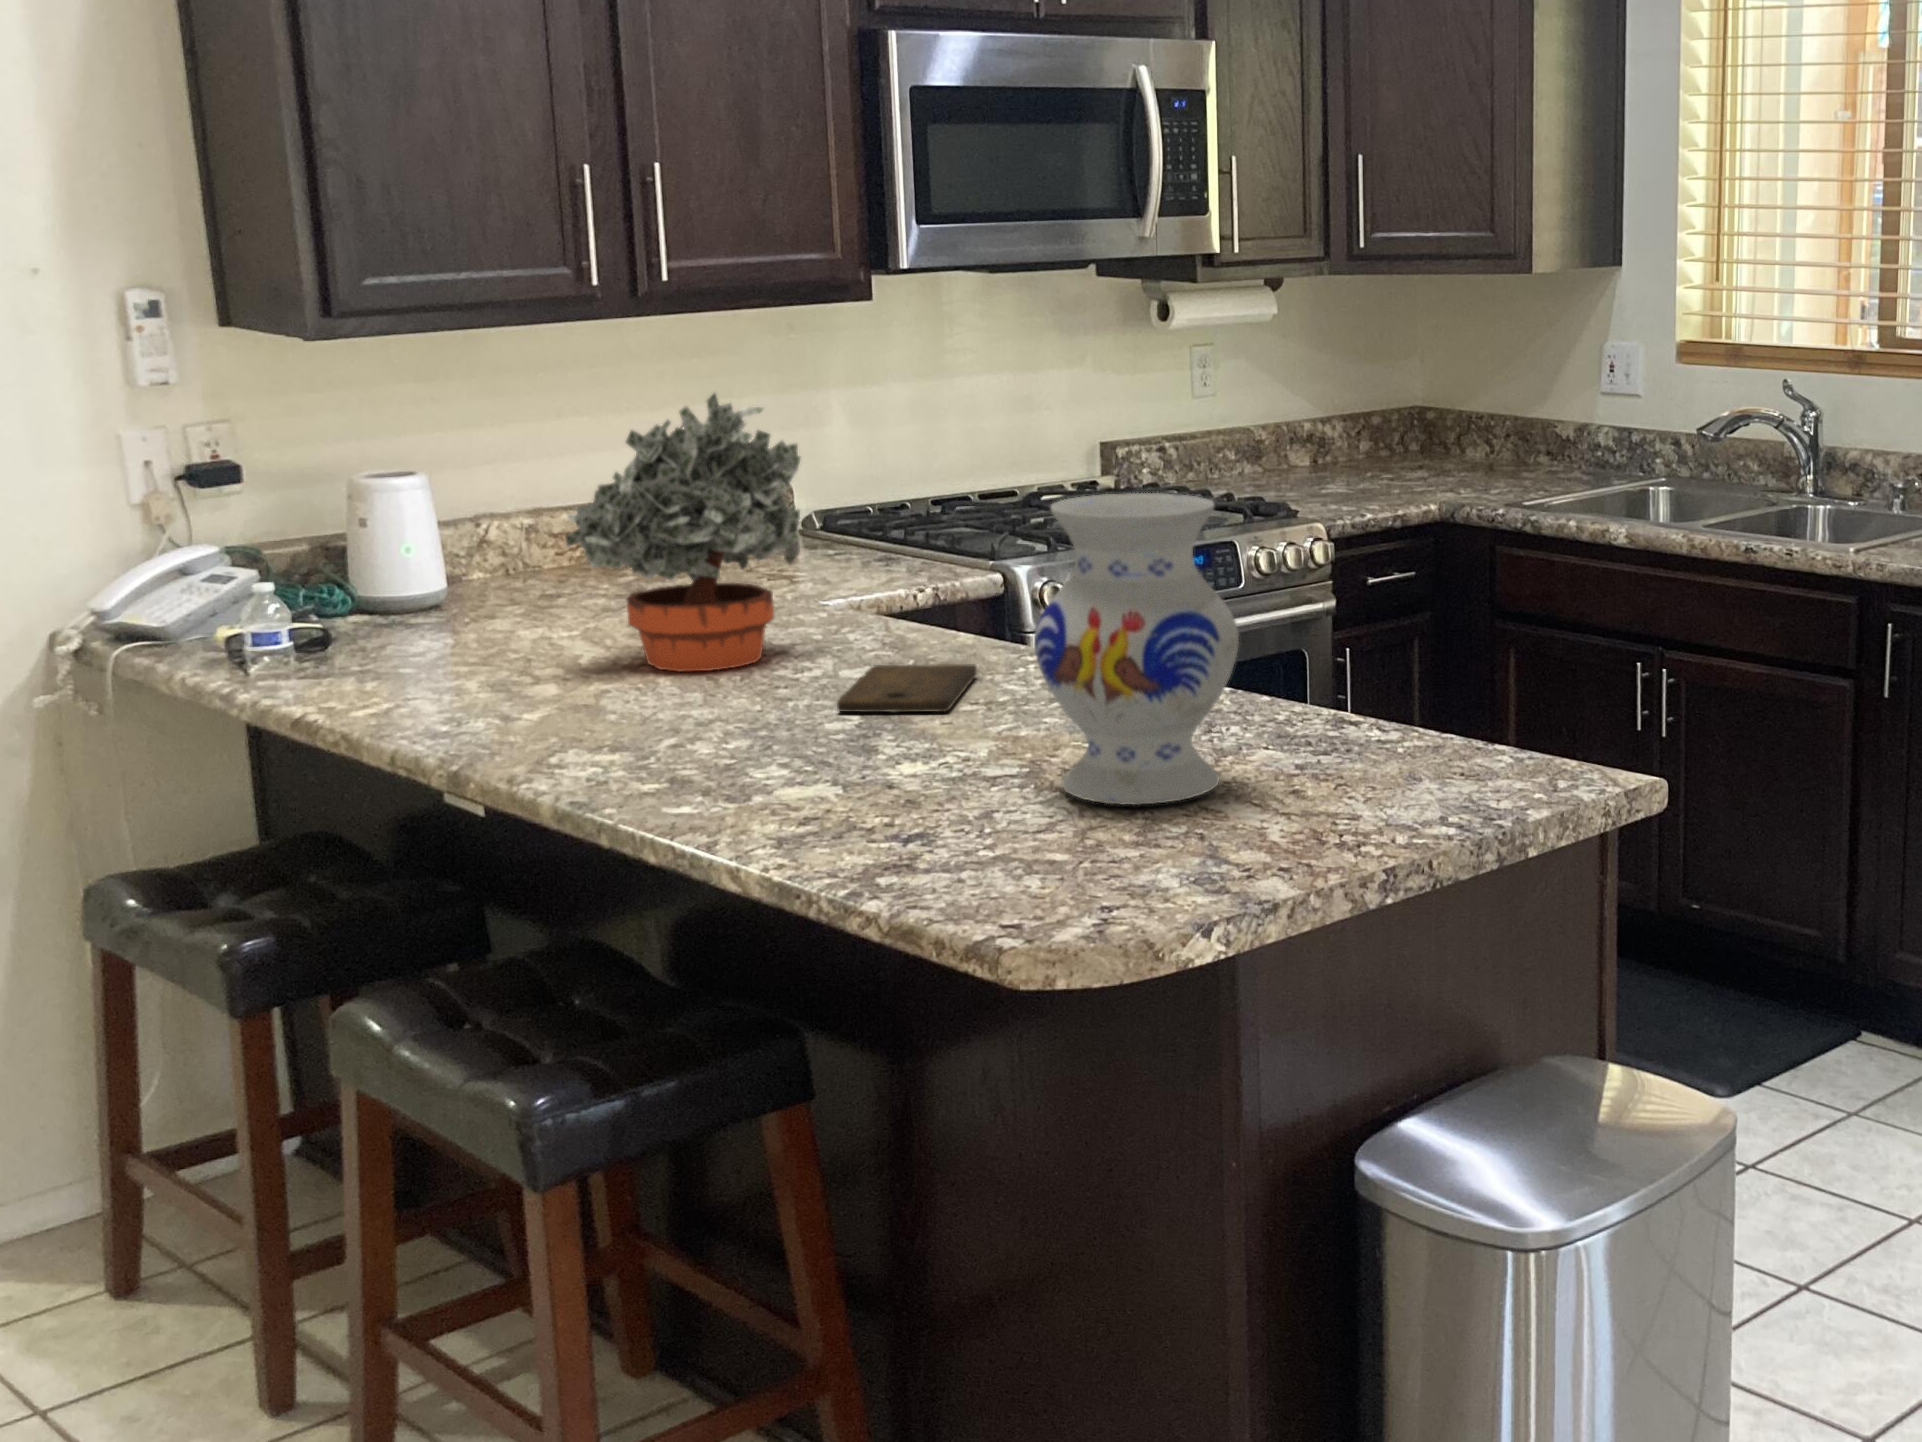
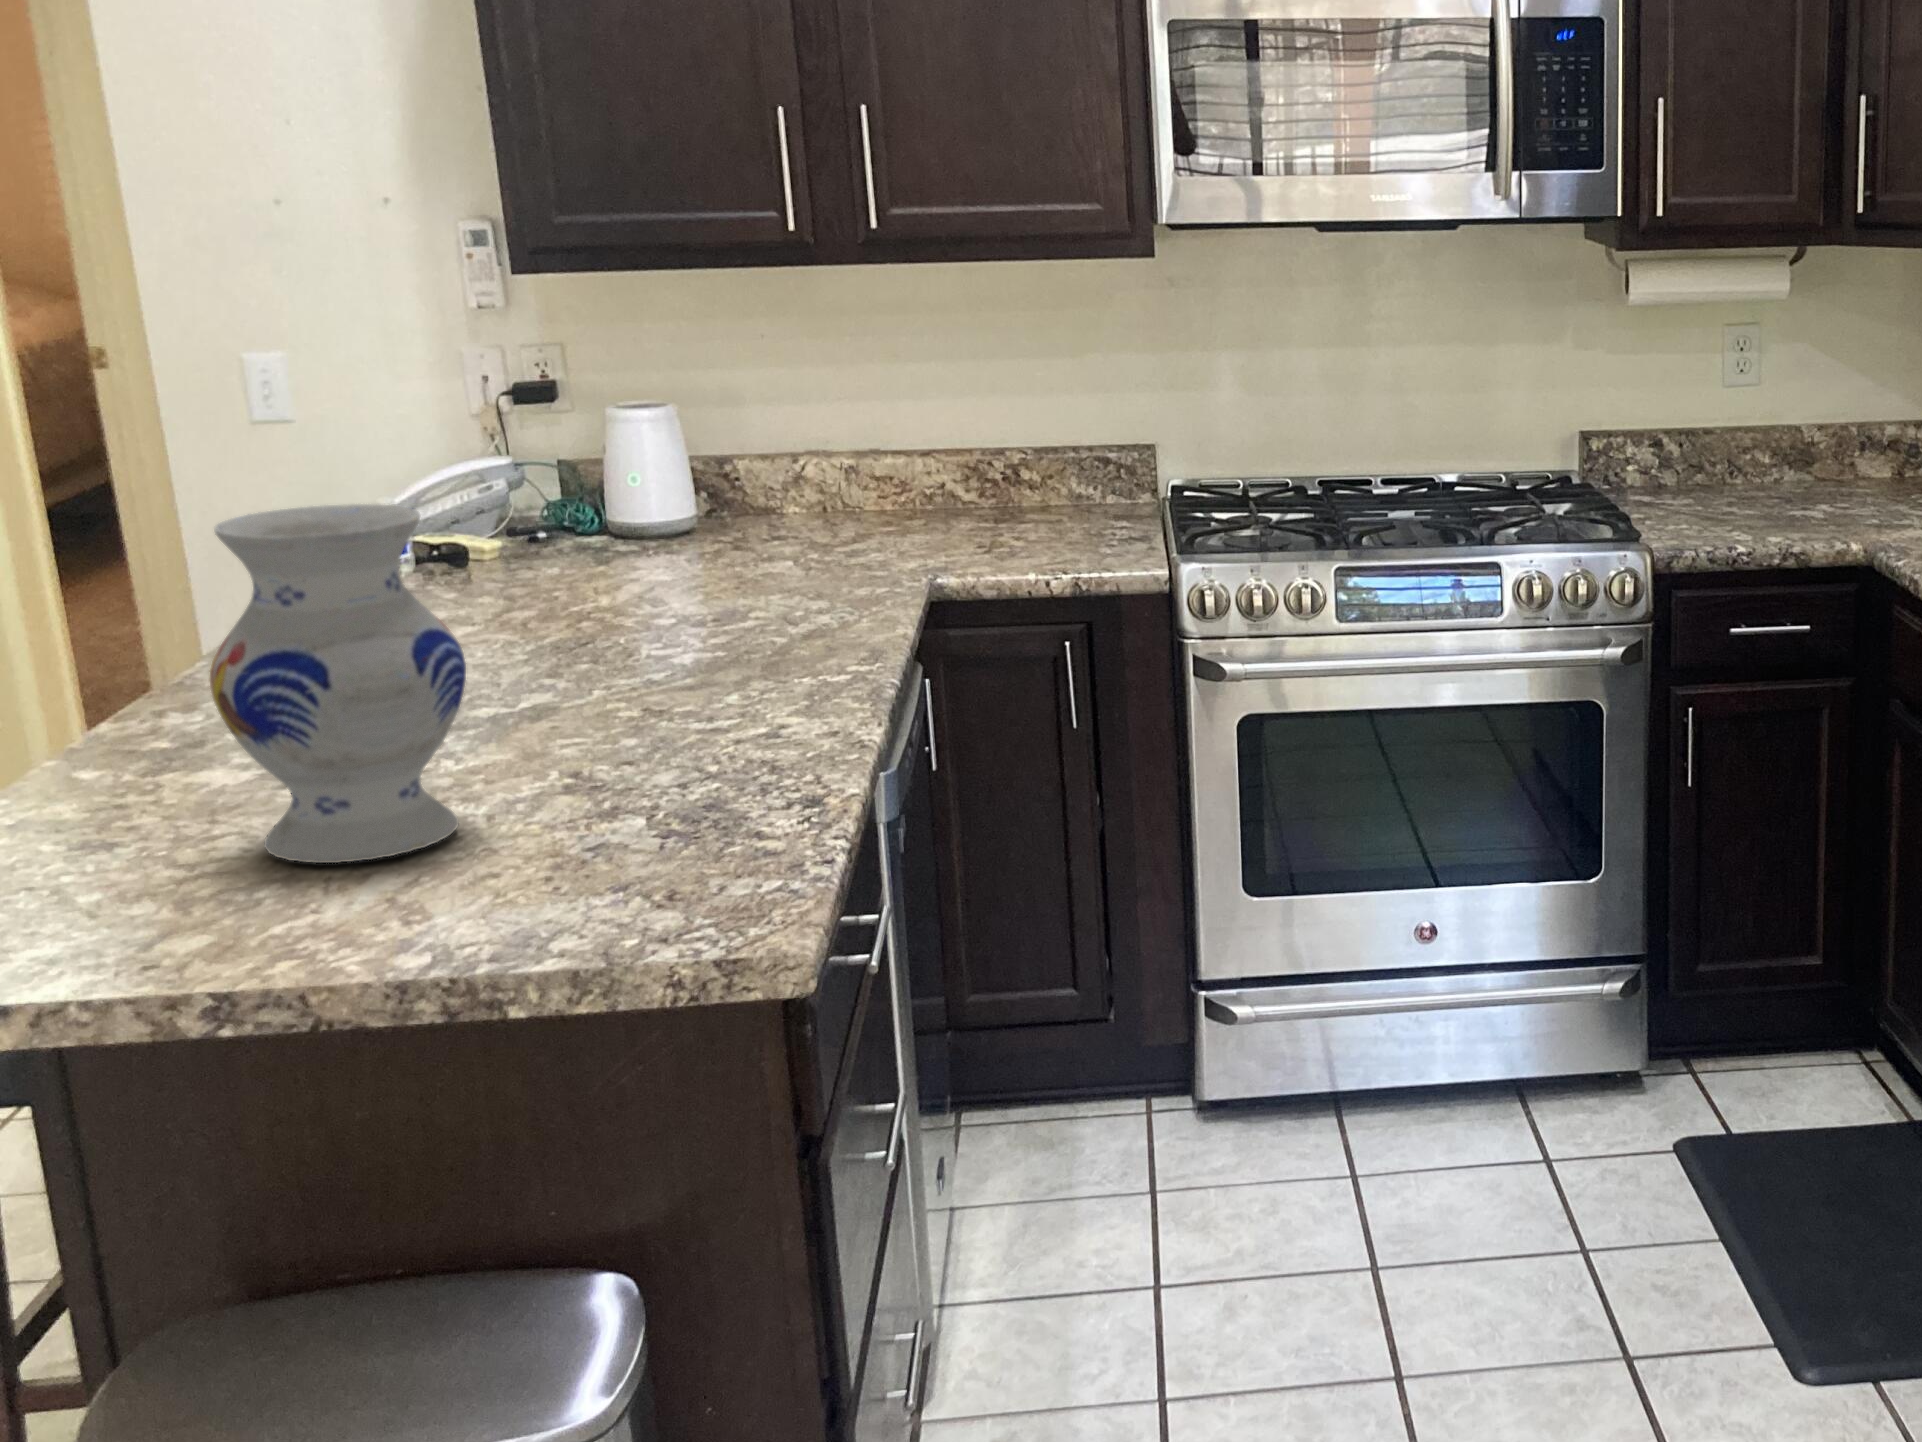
potted plant: present [565,393,801,672] -> none [479,350,719,637]
cutting board: present [837,664,977,712] -> none [499,655,726,717]

